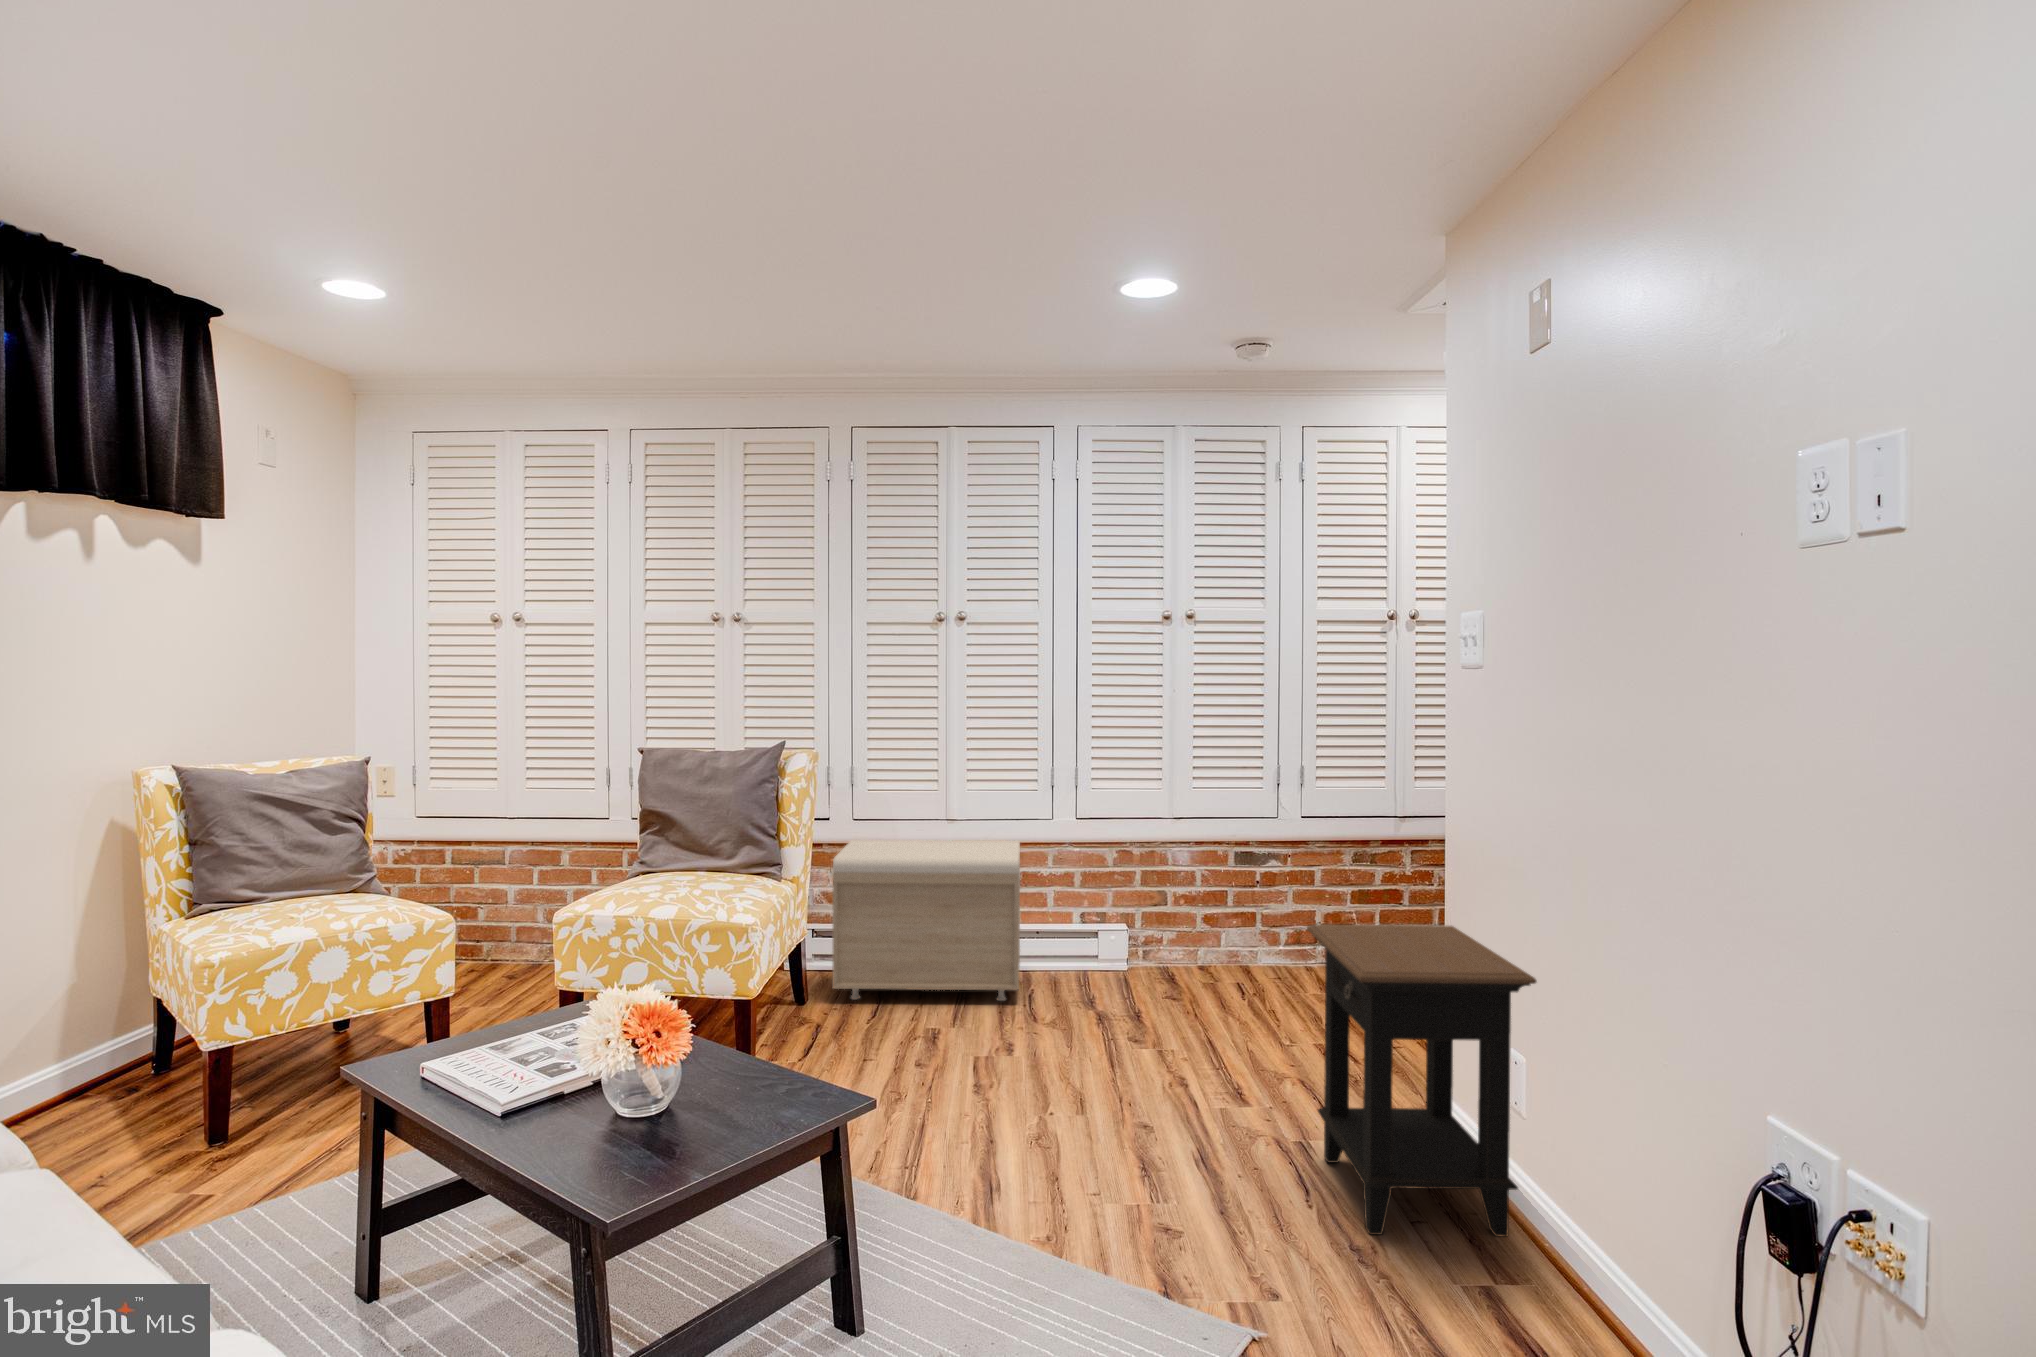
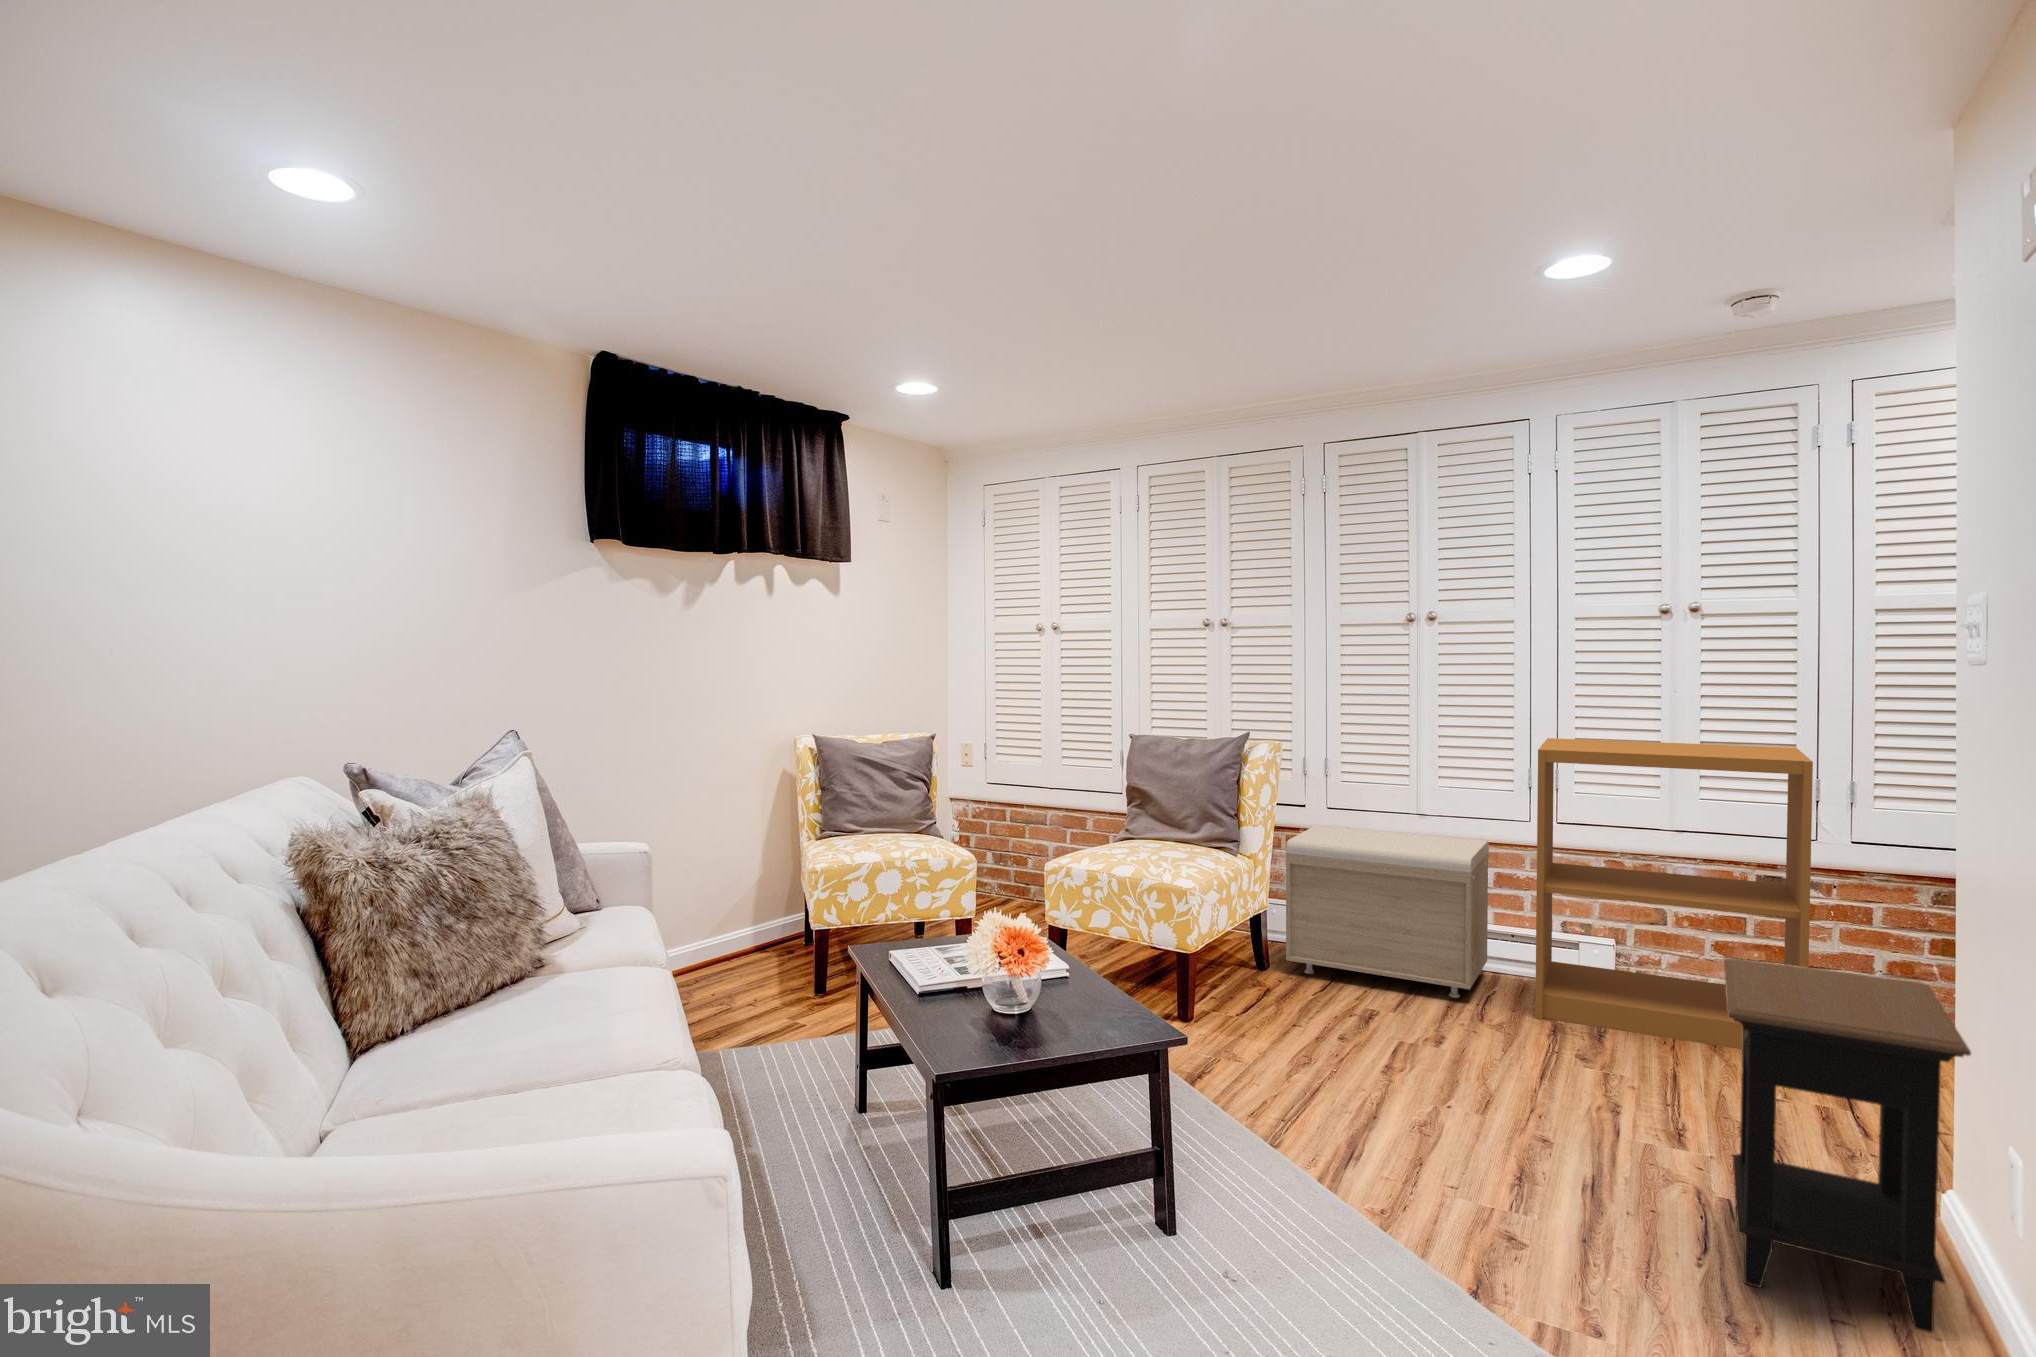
bookshelf: none [1071,739,1292,1009] -> present [1535,738,1813,1049]

